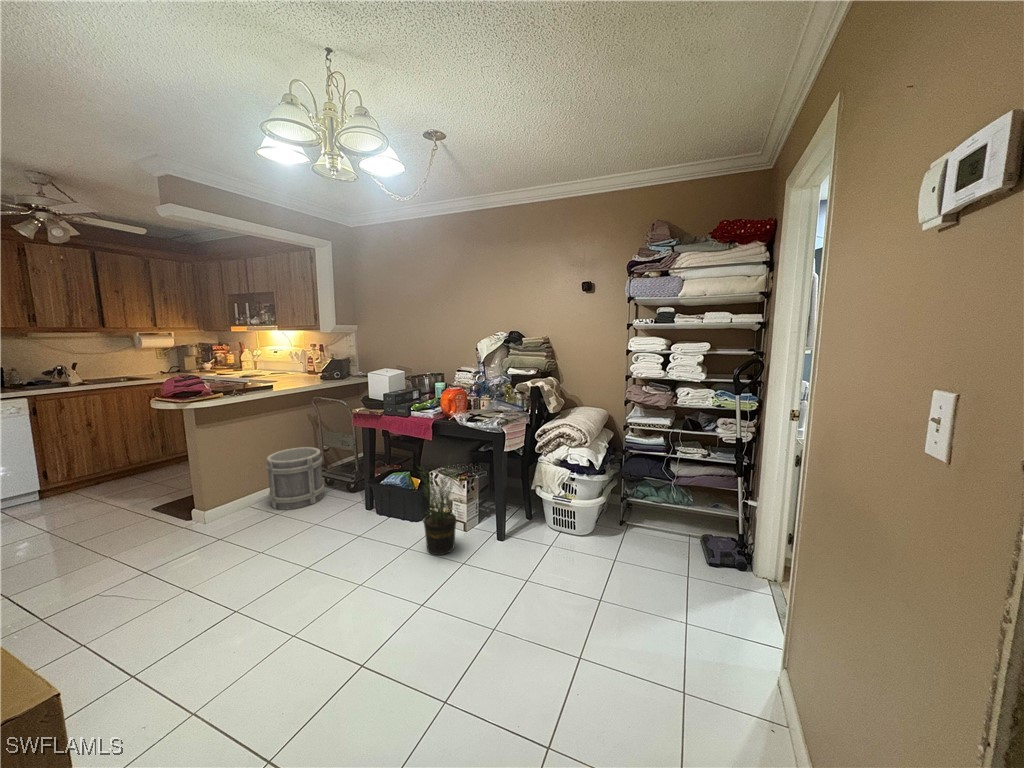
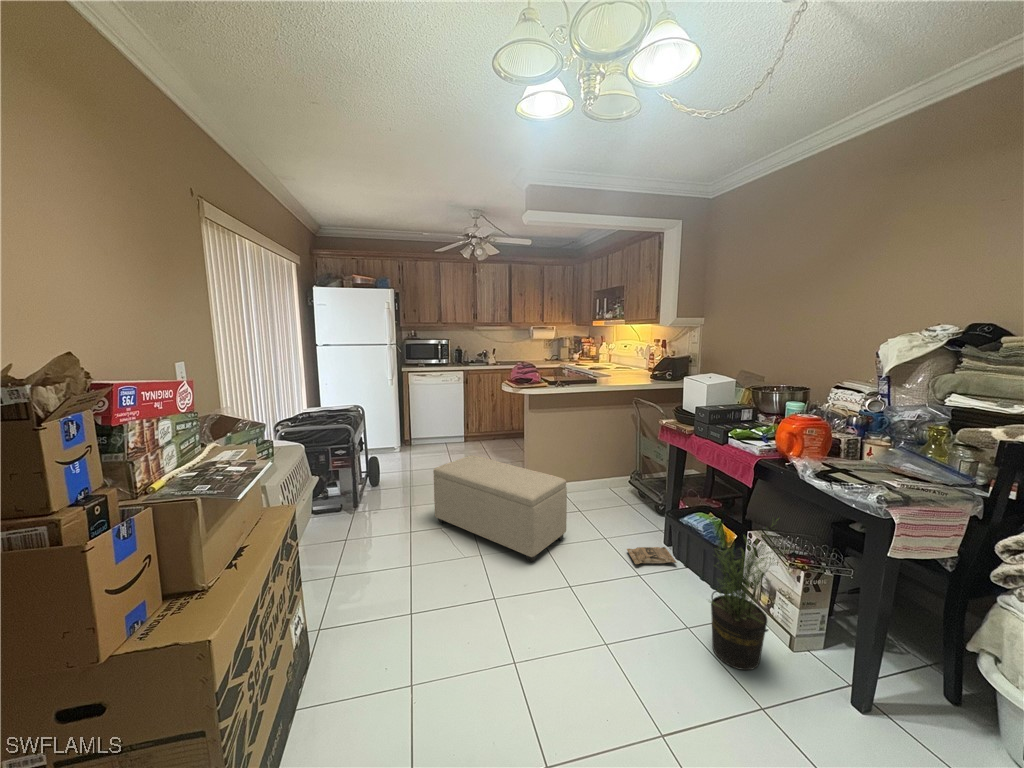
bucket: present [266,447,324,510] -> none [579,448,632,513]
ottoman: none [62,483,278,596] -> present [433,455,567,562]
bag: none [341,511,384,530] -> present [627,547,677,564]

